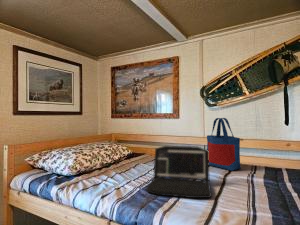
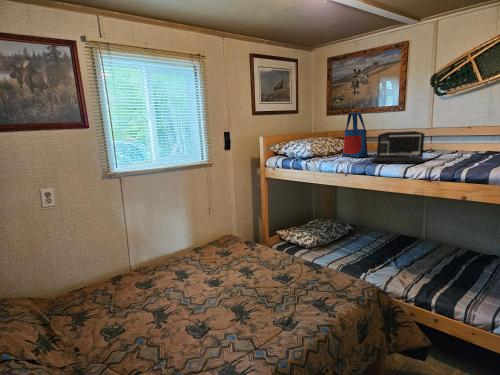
tote bag: present [207,118,241,171] -> present [342,112,369,158]

